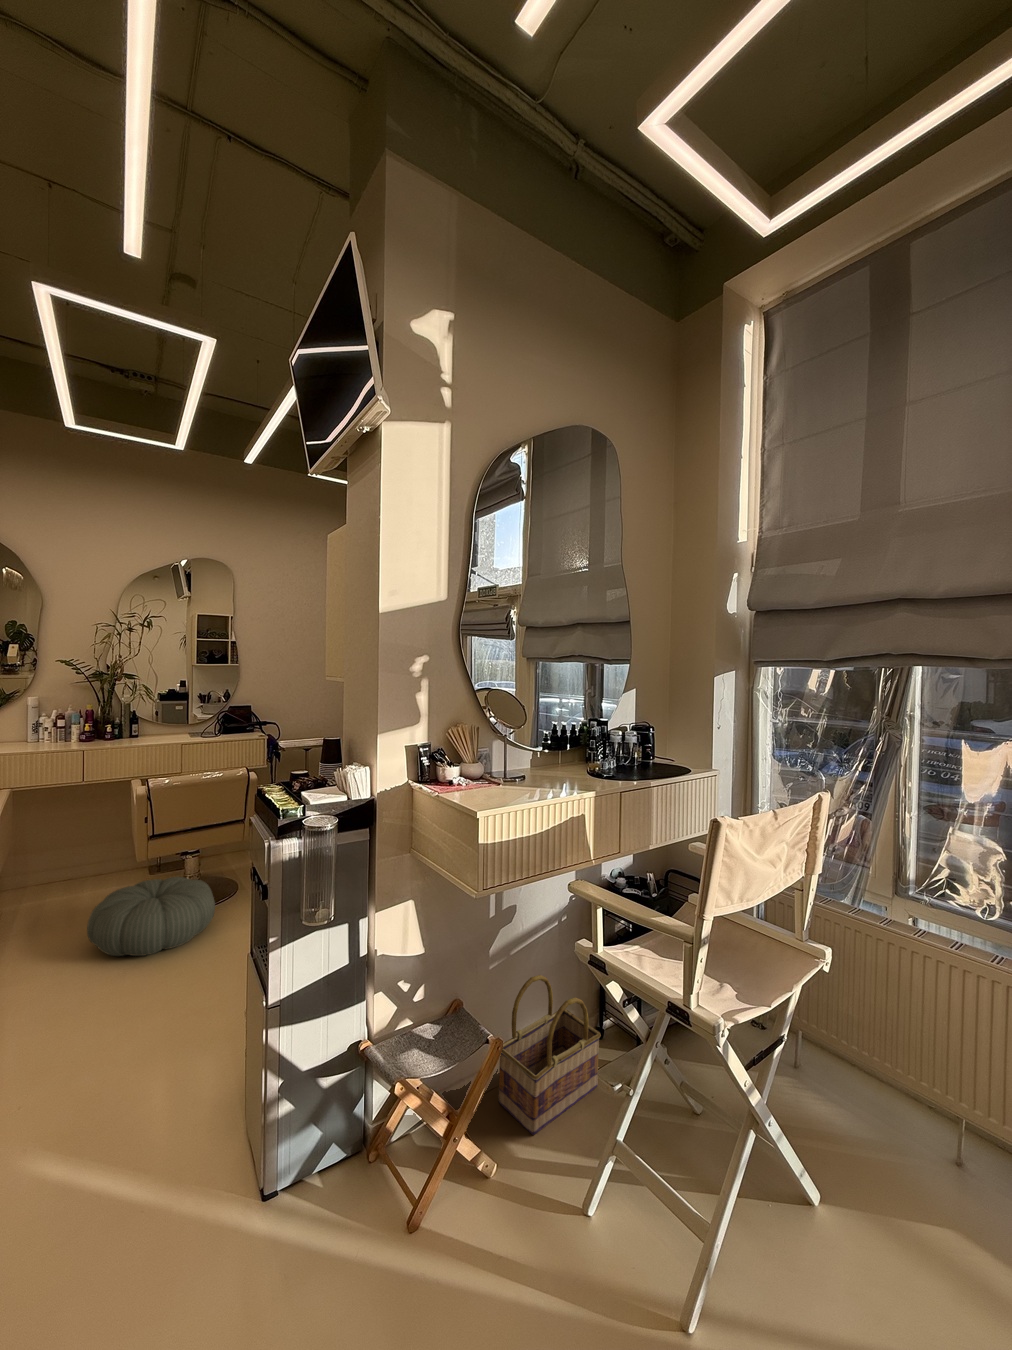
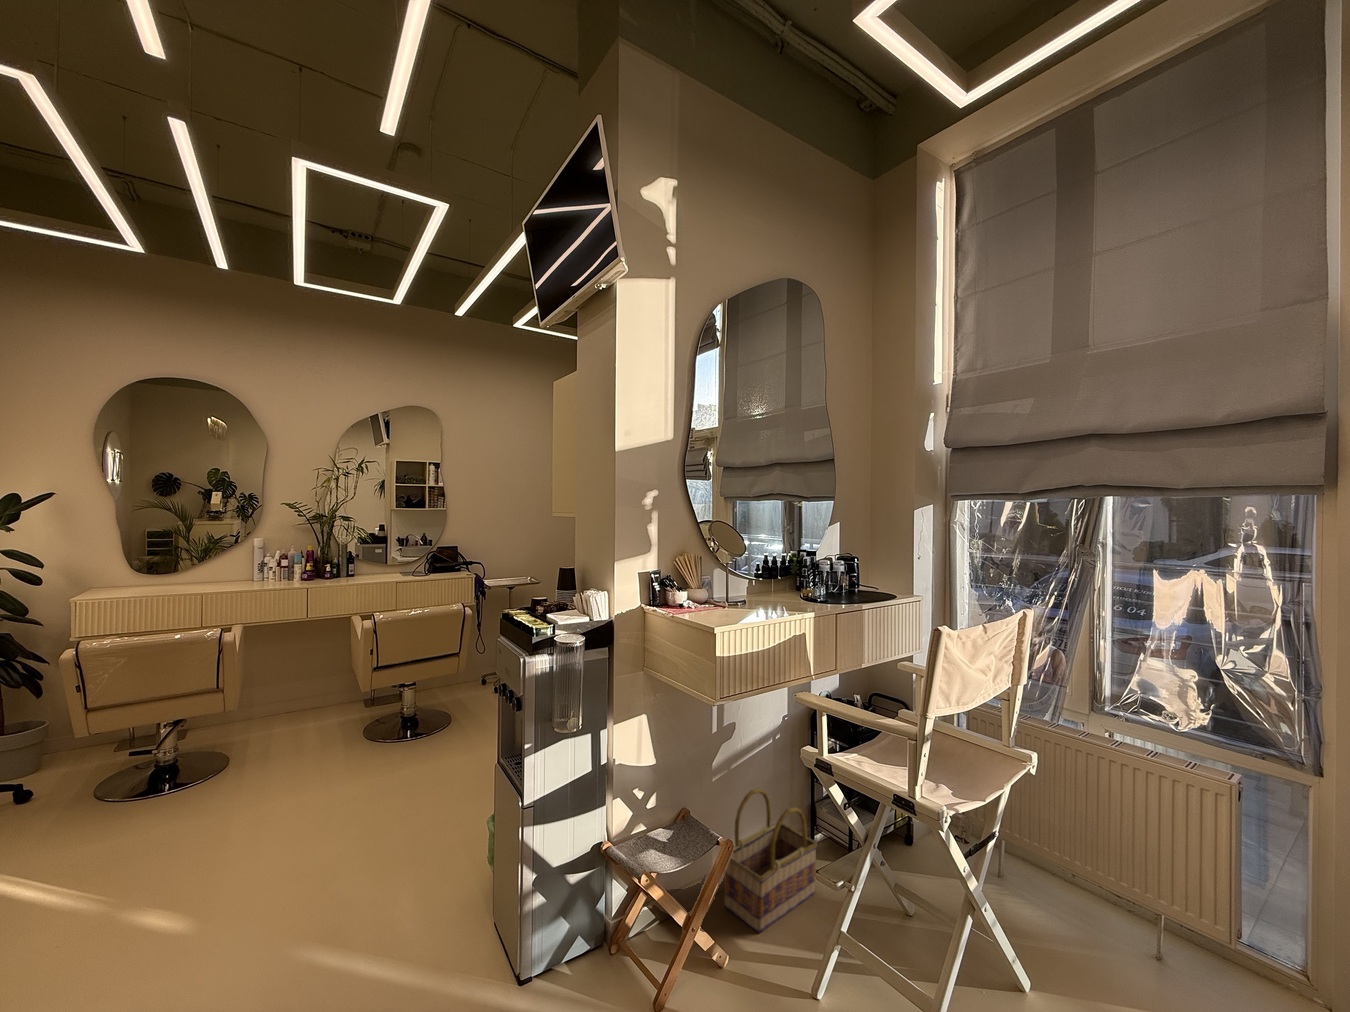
pouf: present [87,877,215,956] -> none [319,707,435,780]

